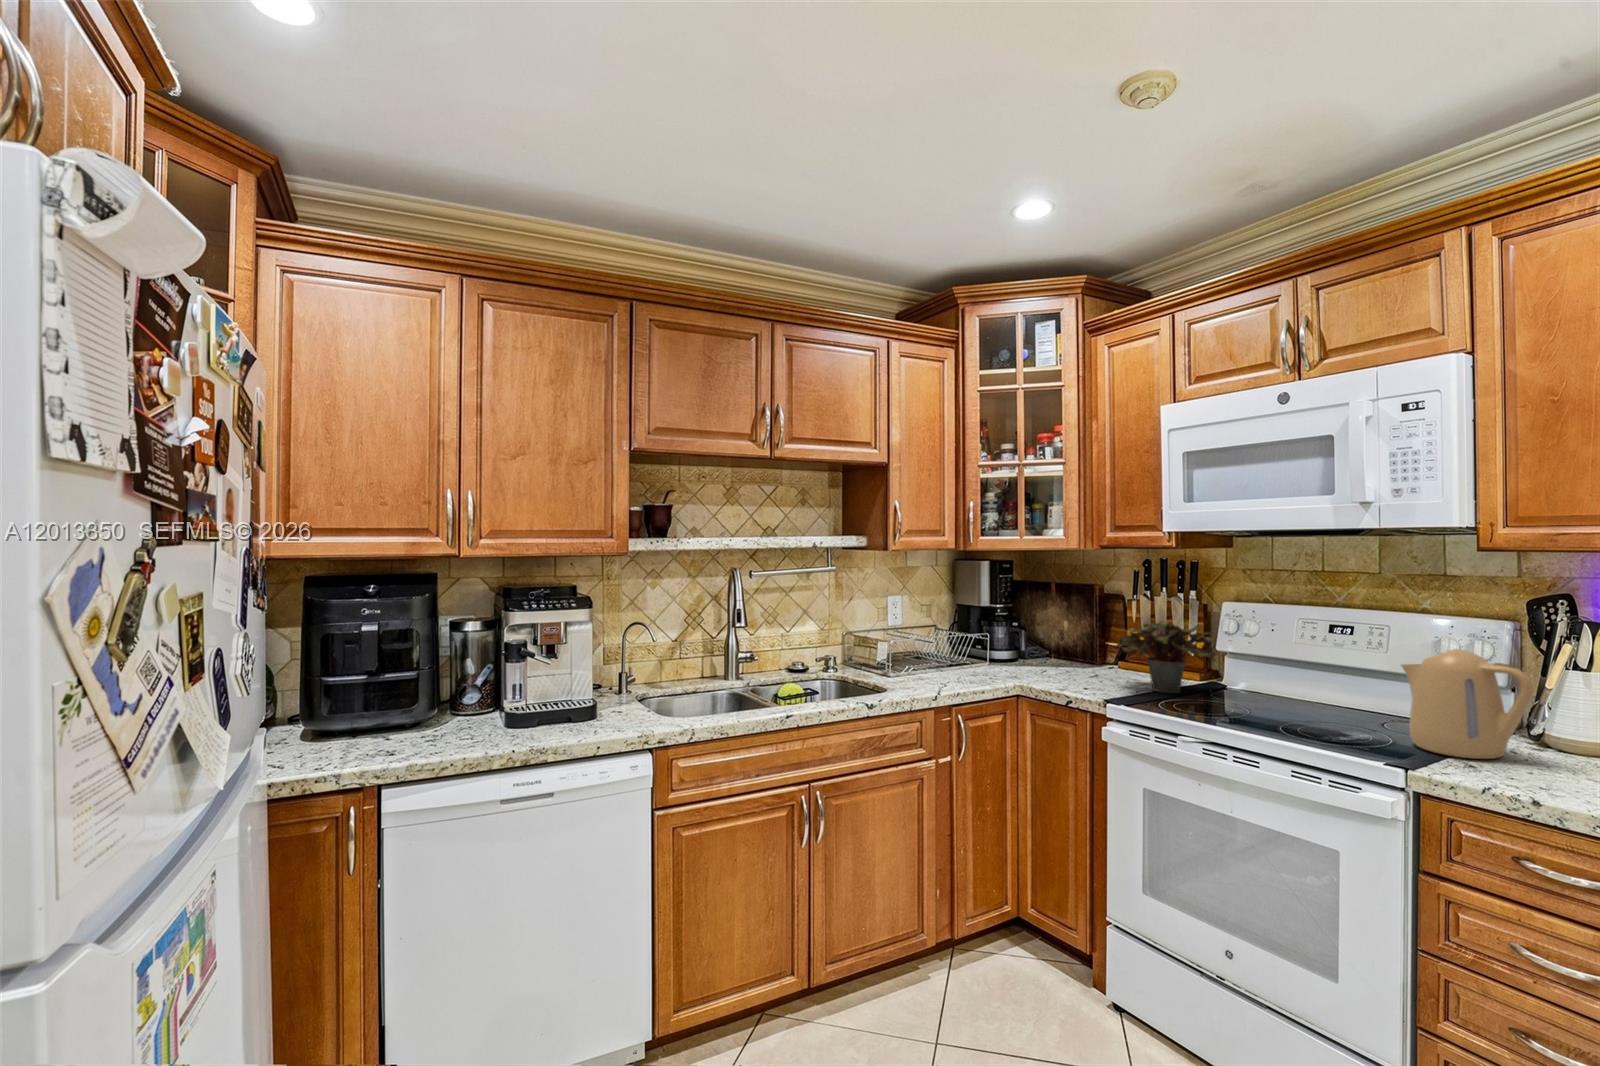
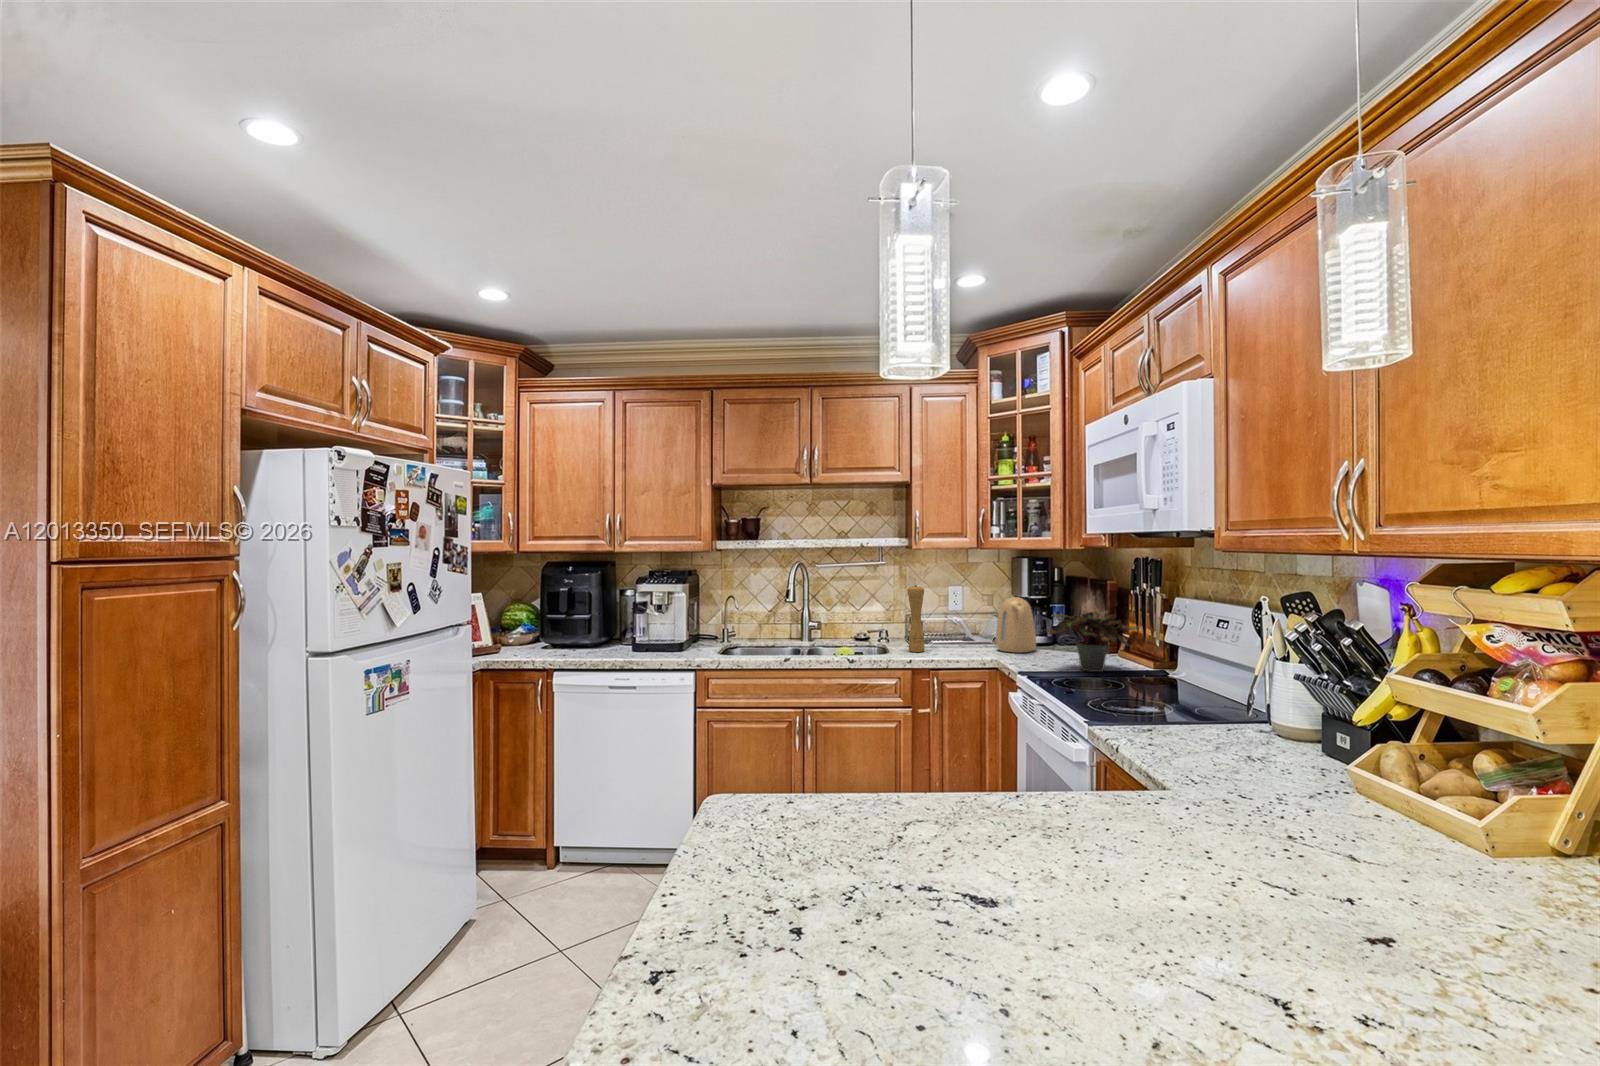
pepper mill: none [907,598,928,685] -> present [907,586,924,652]
kettle: present [1402,649,1533,759] -> present [996,597,1036,653]

